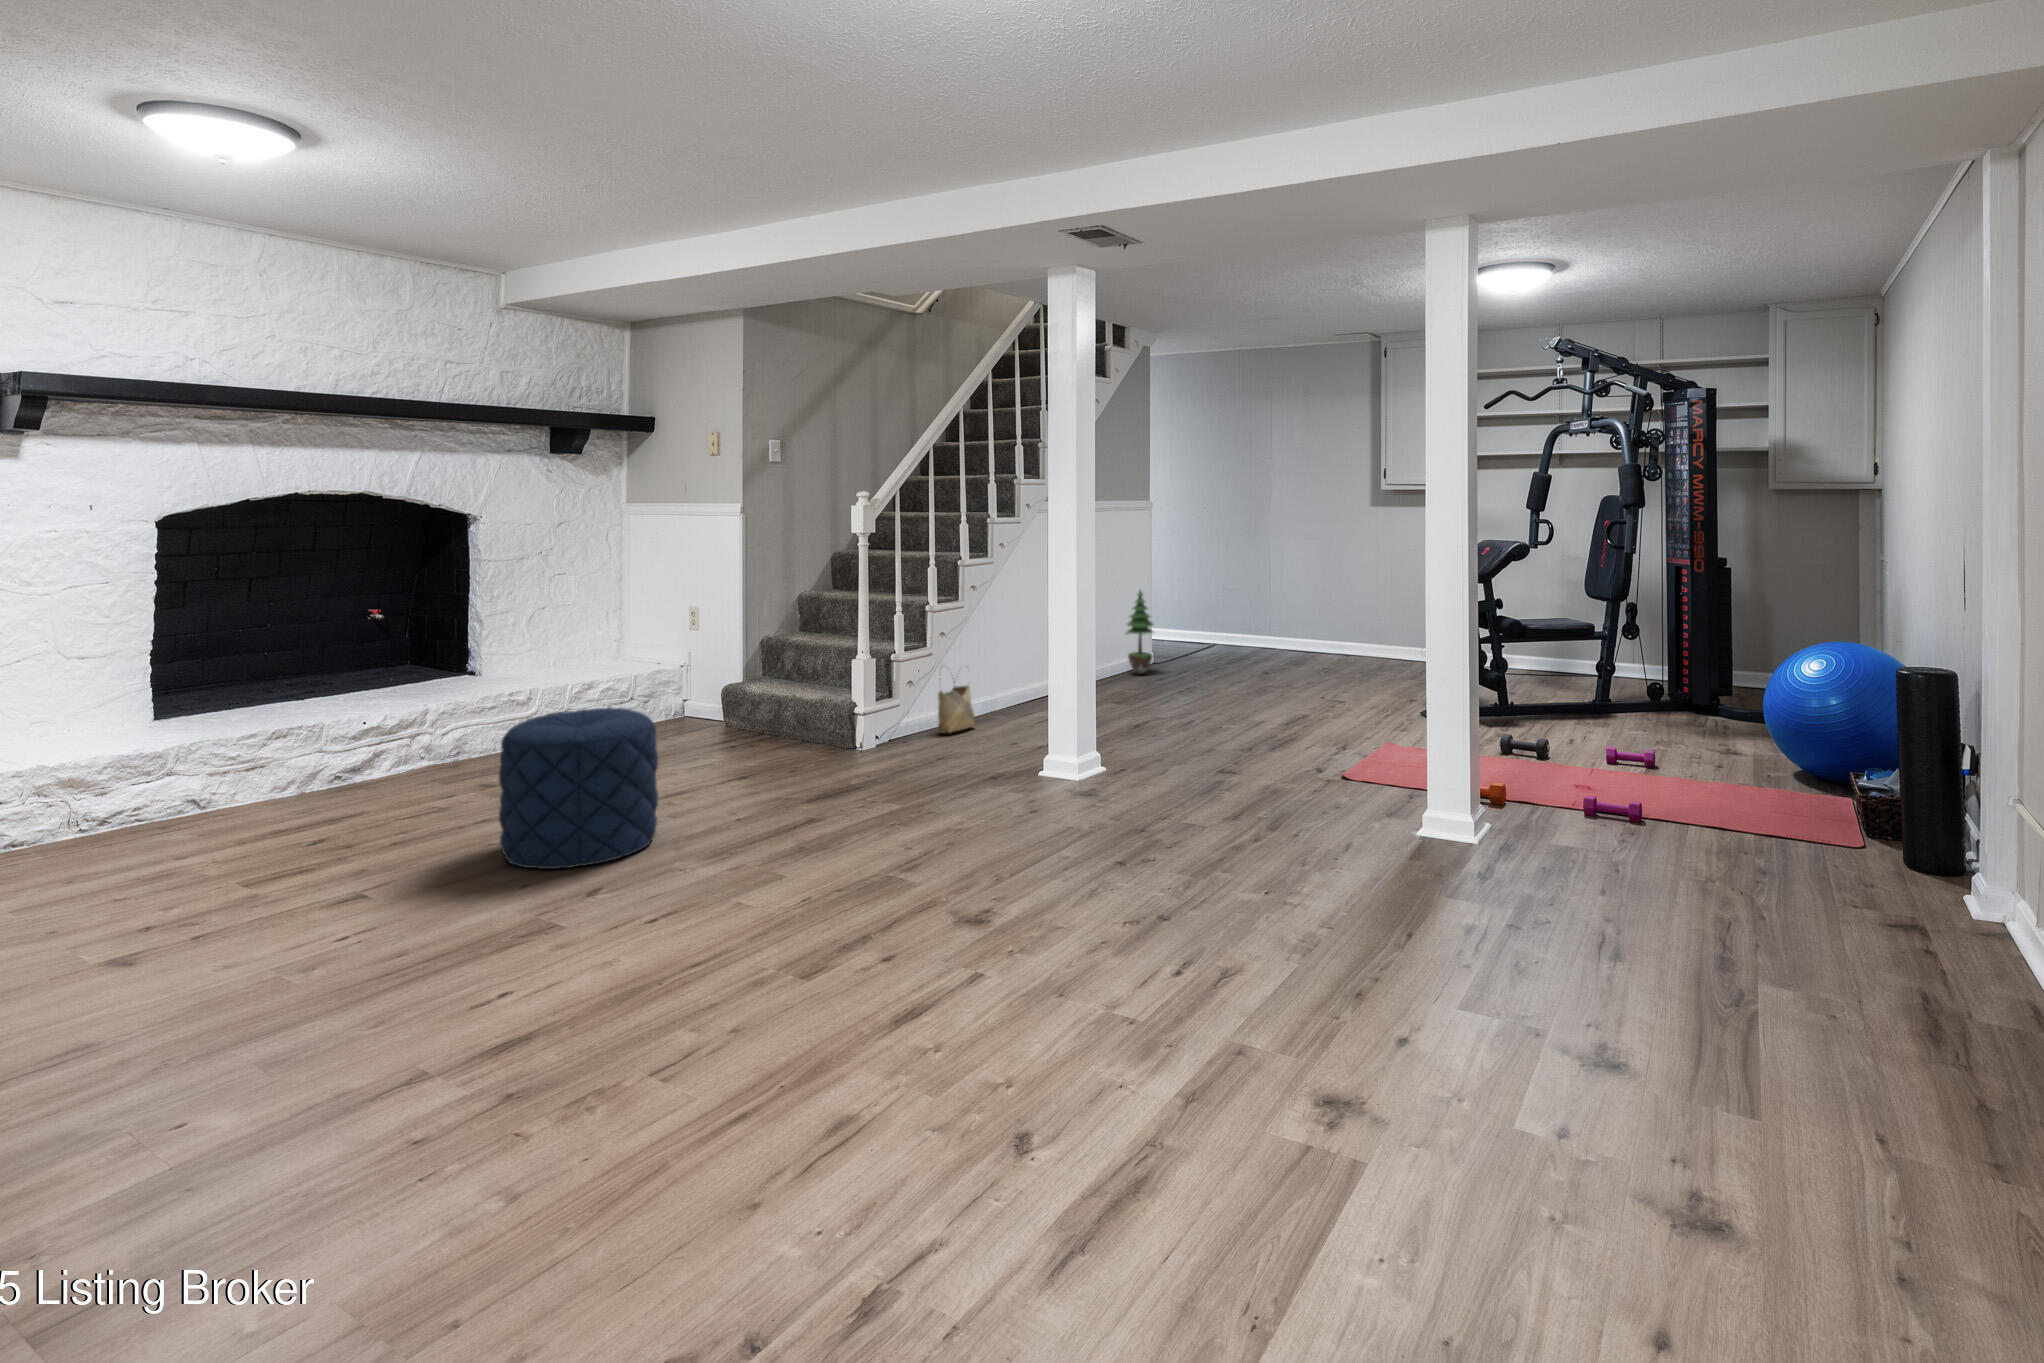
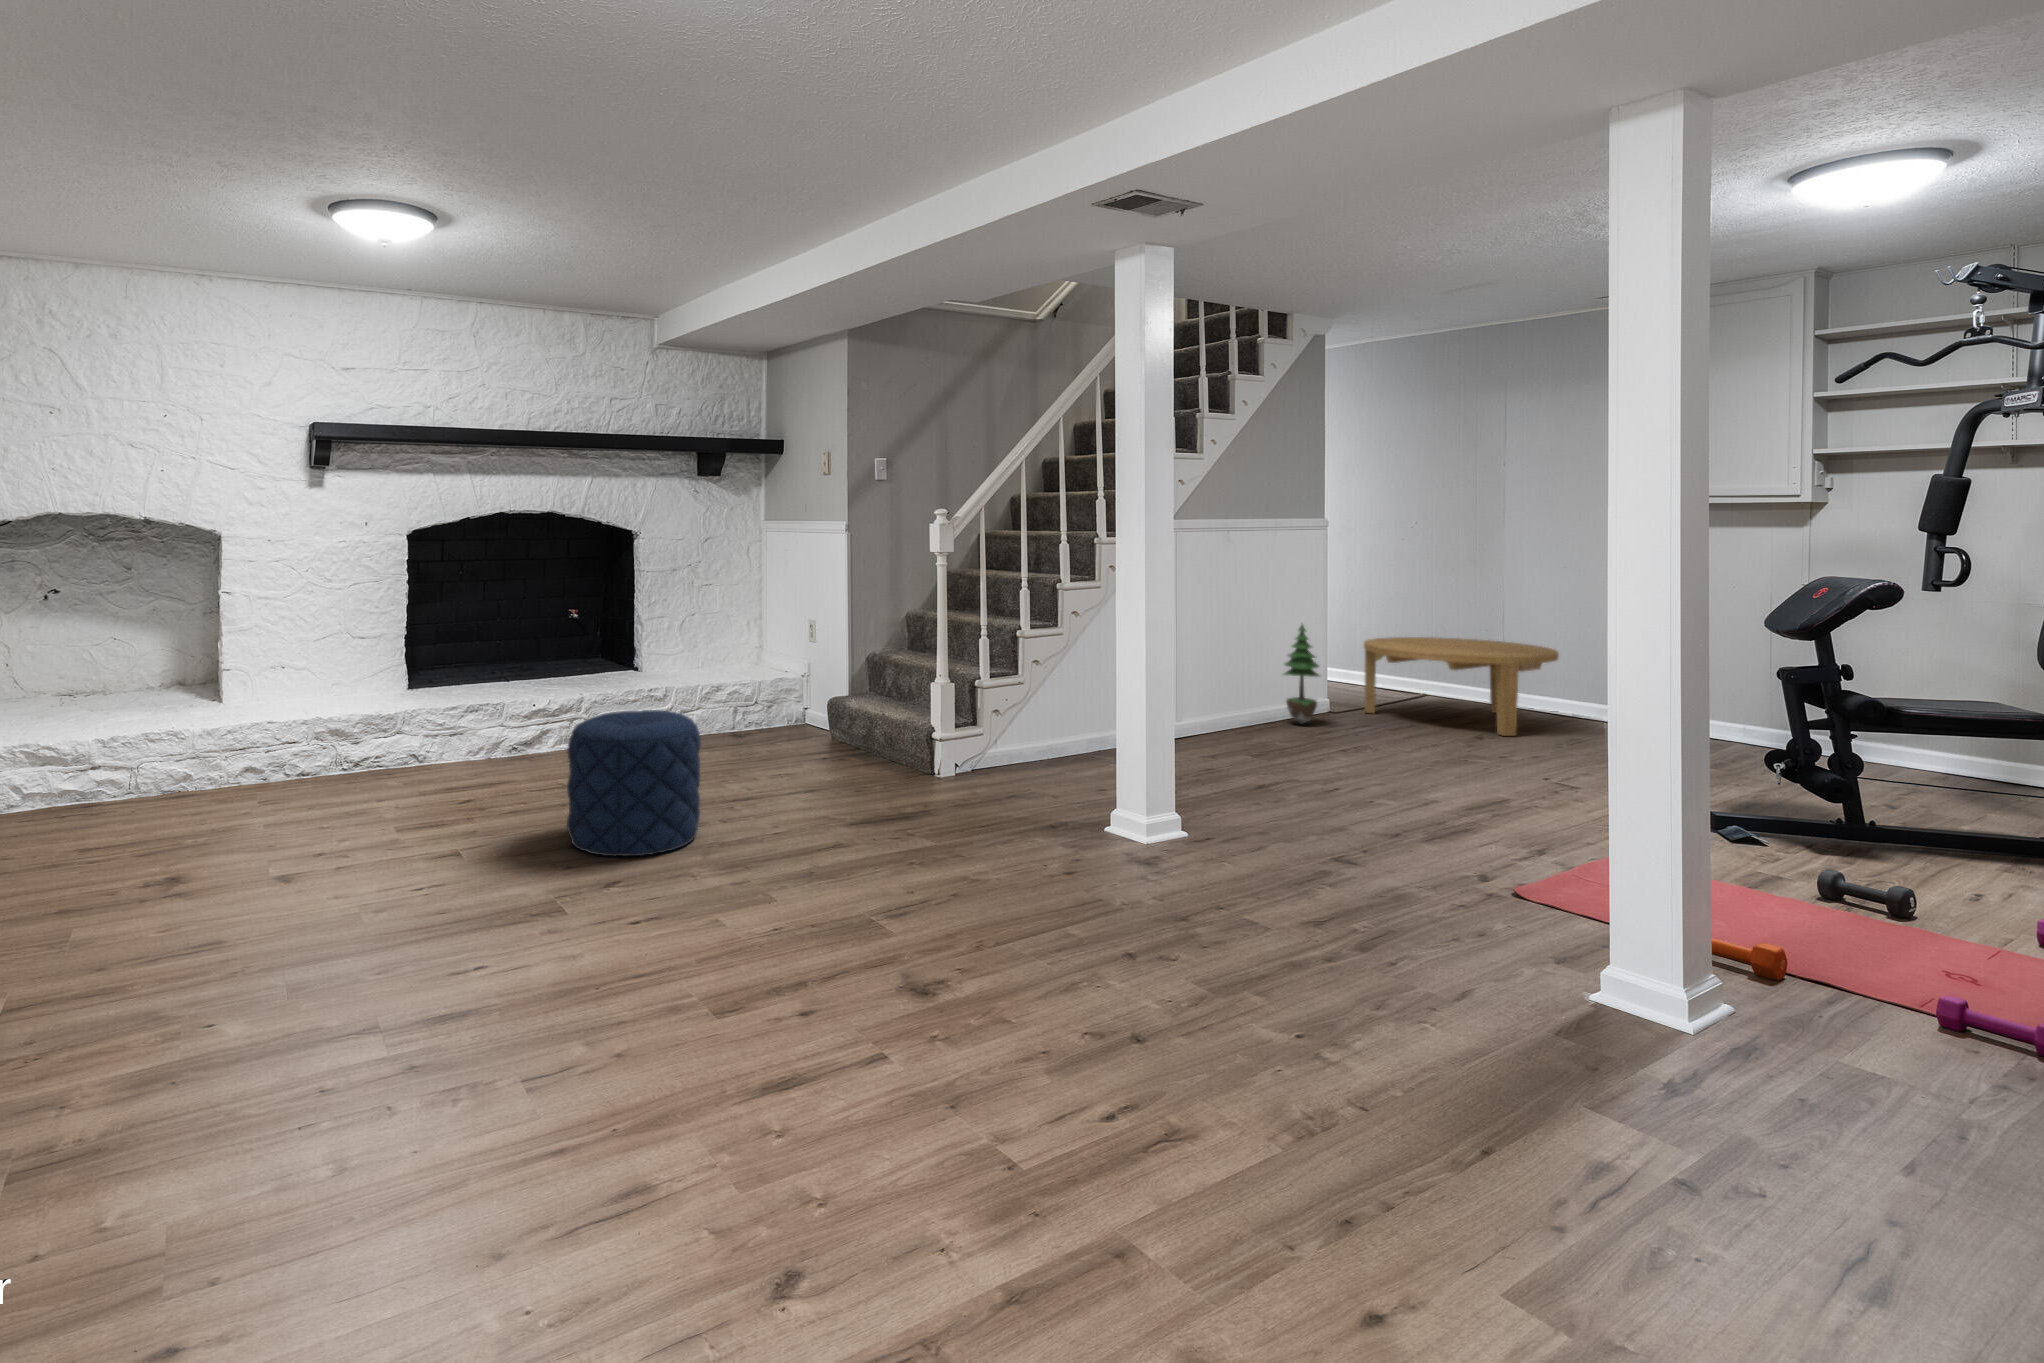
coffee table: none [1179,596,1314,670] -> present [1364,637,1559,736]
woven basket: present [938,681,975,733] -> none [1023,695,1068,769]

